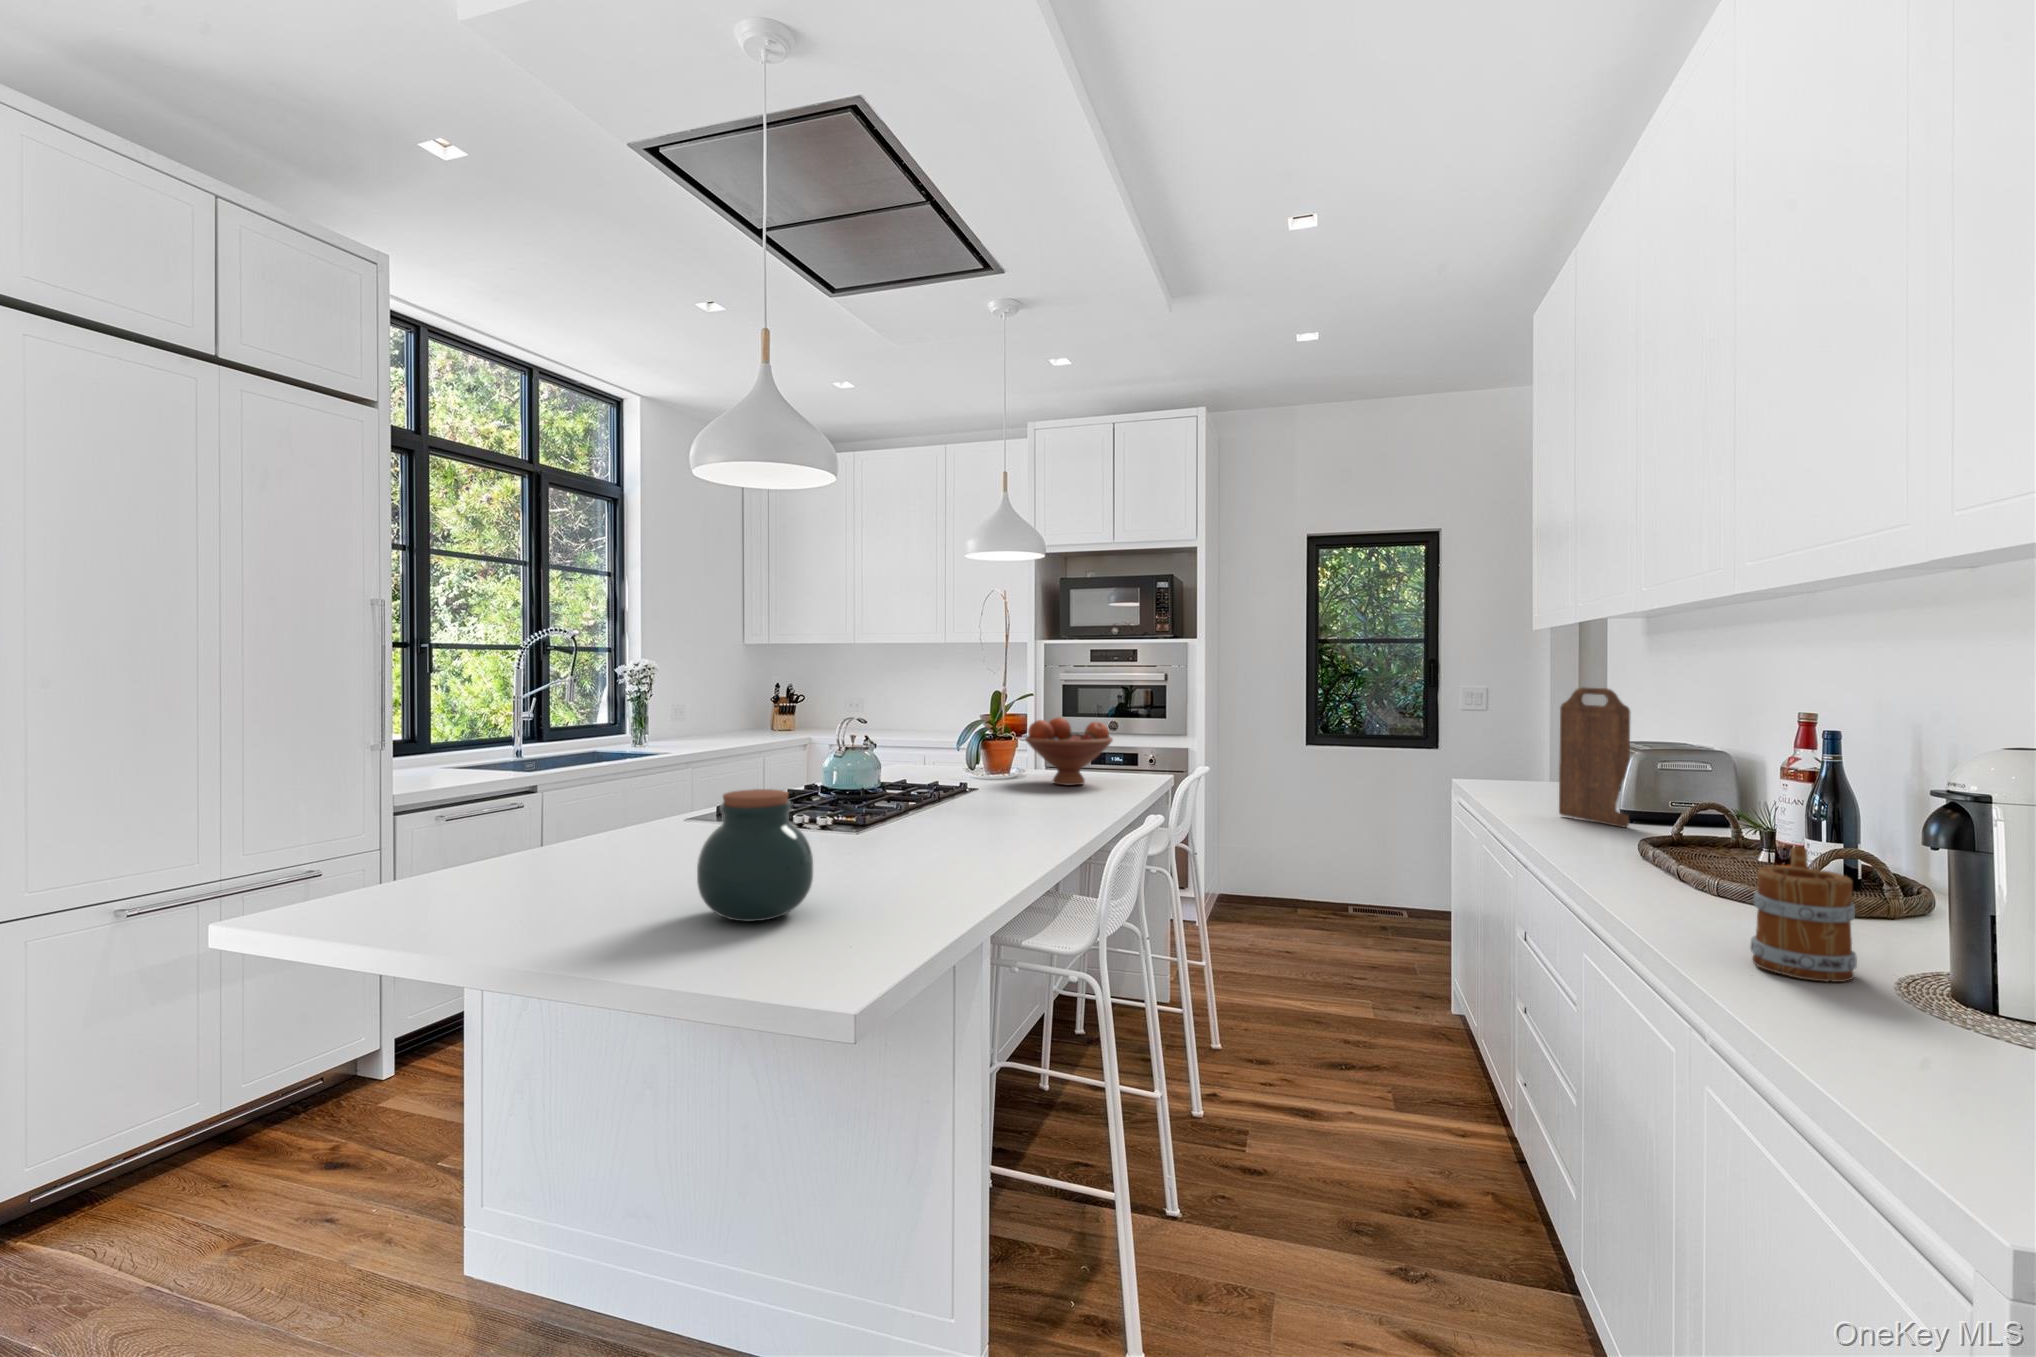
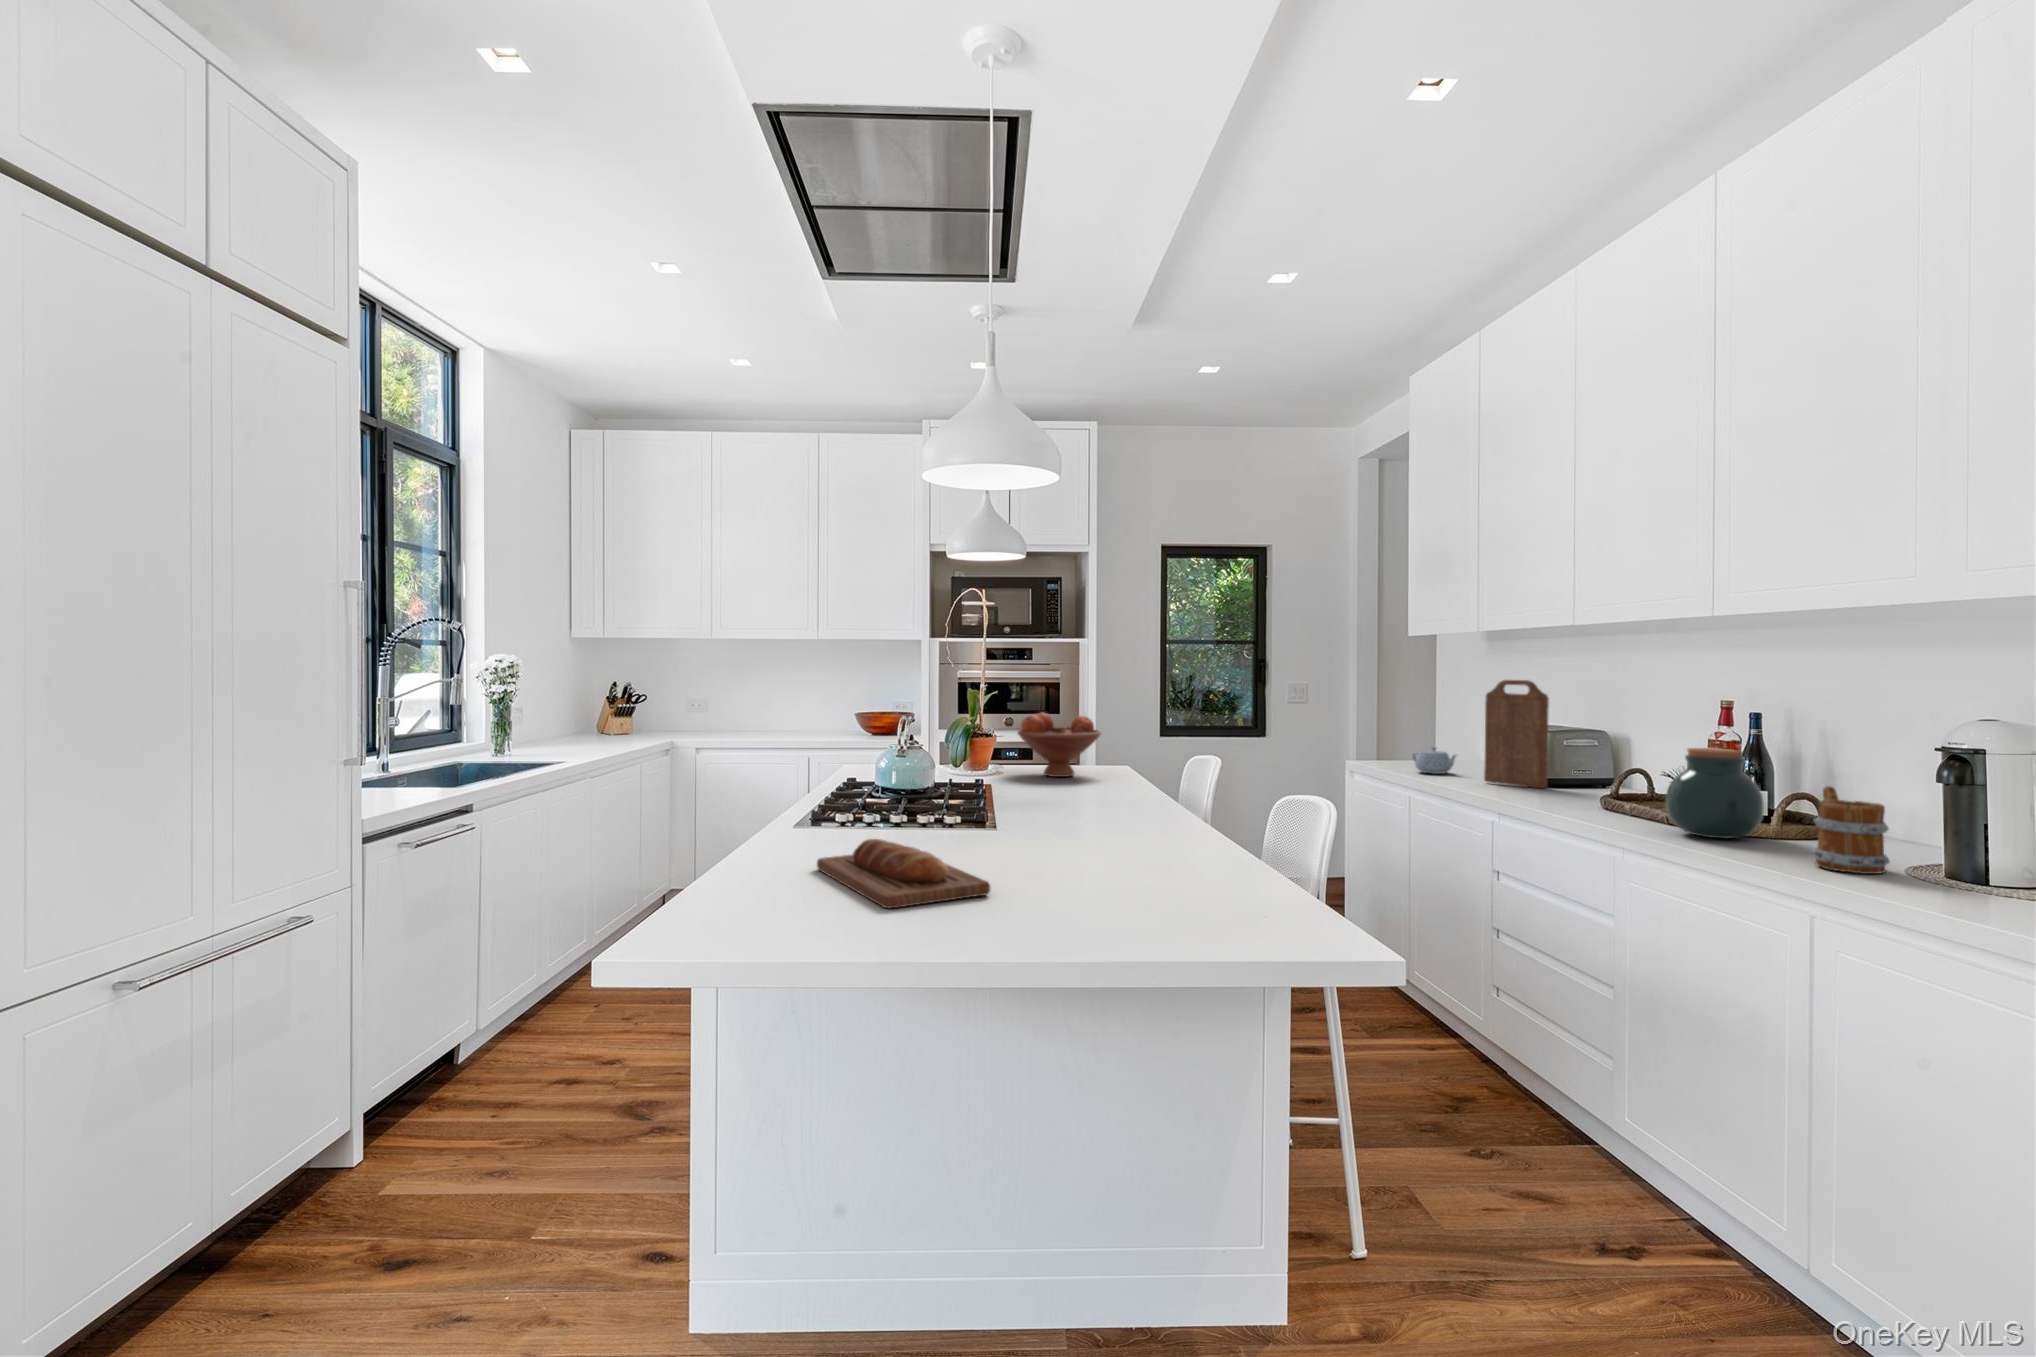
teapot: none [1501,768,1550,802] -> present [1412,746,1456,774]
jar: present [697,789,813,921] -> present [1666,748,1764,838]
bread loaf: none [548,836,698,904] -> present [817,839,991,908]

